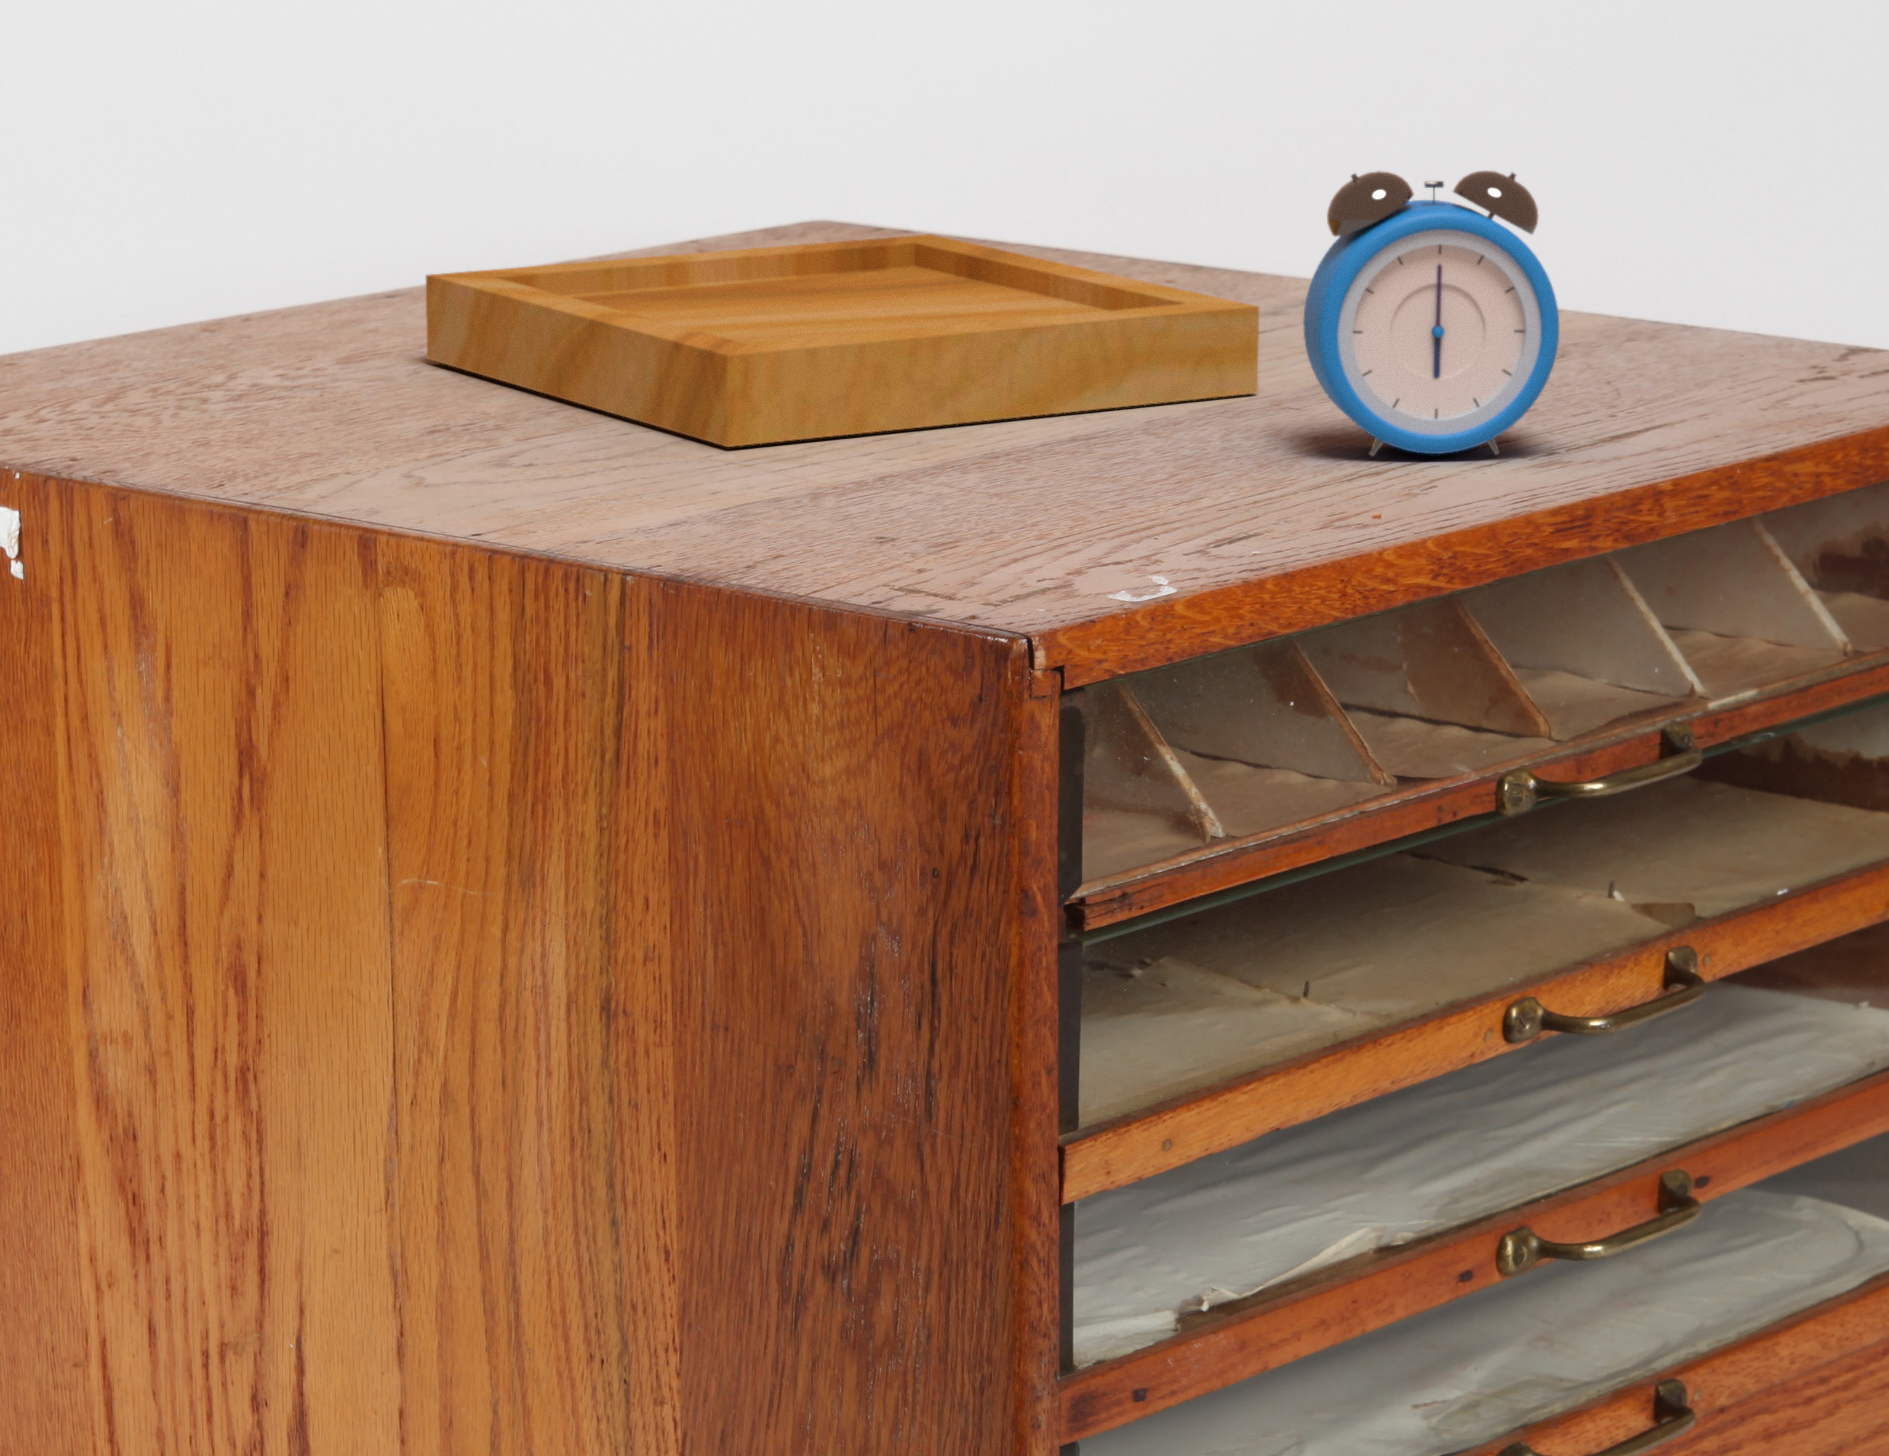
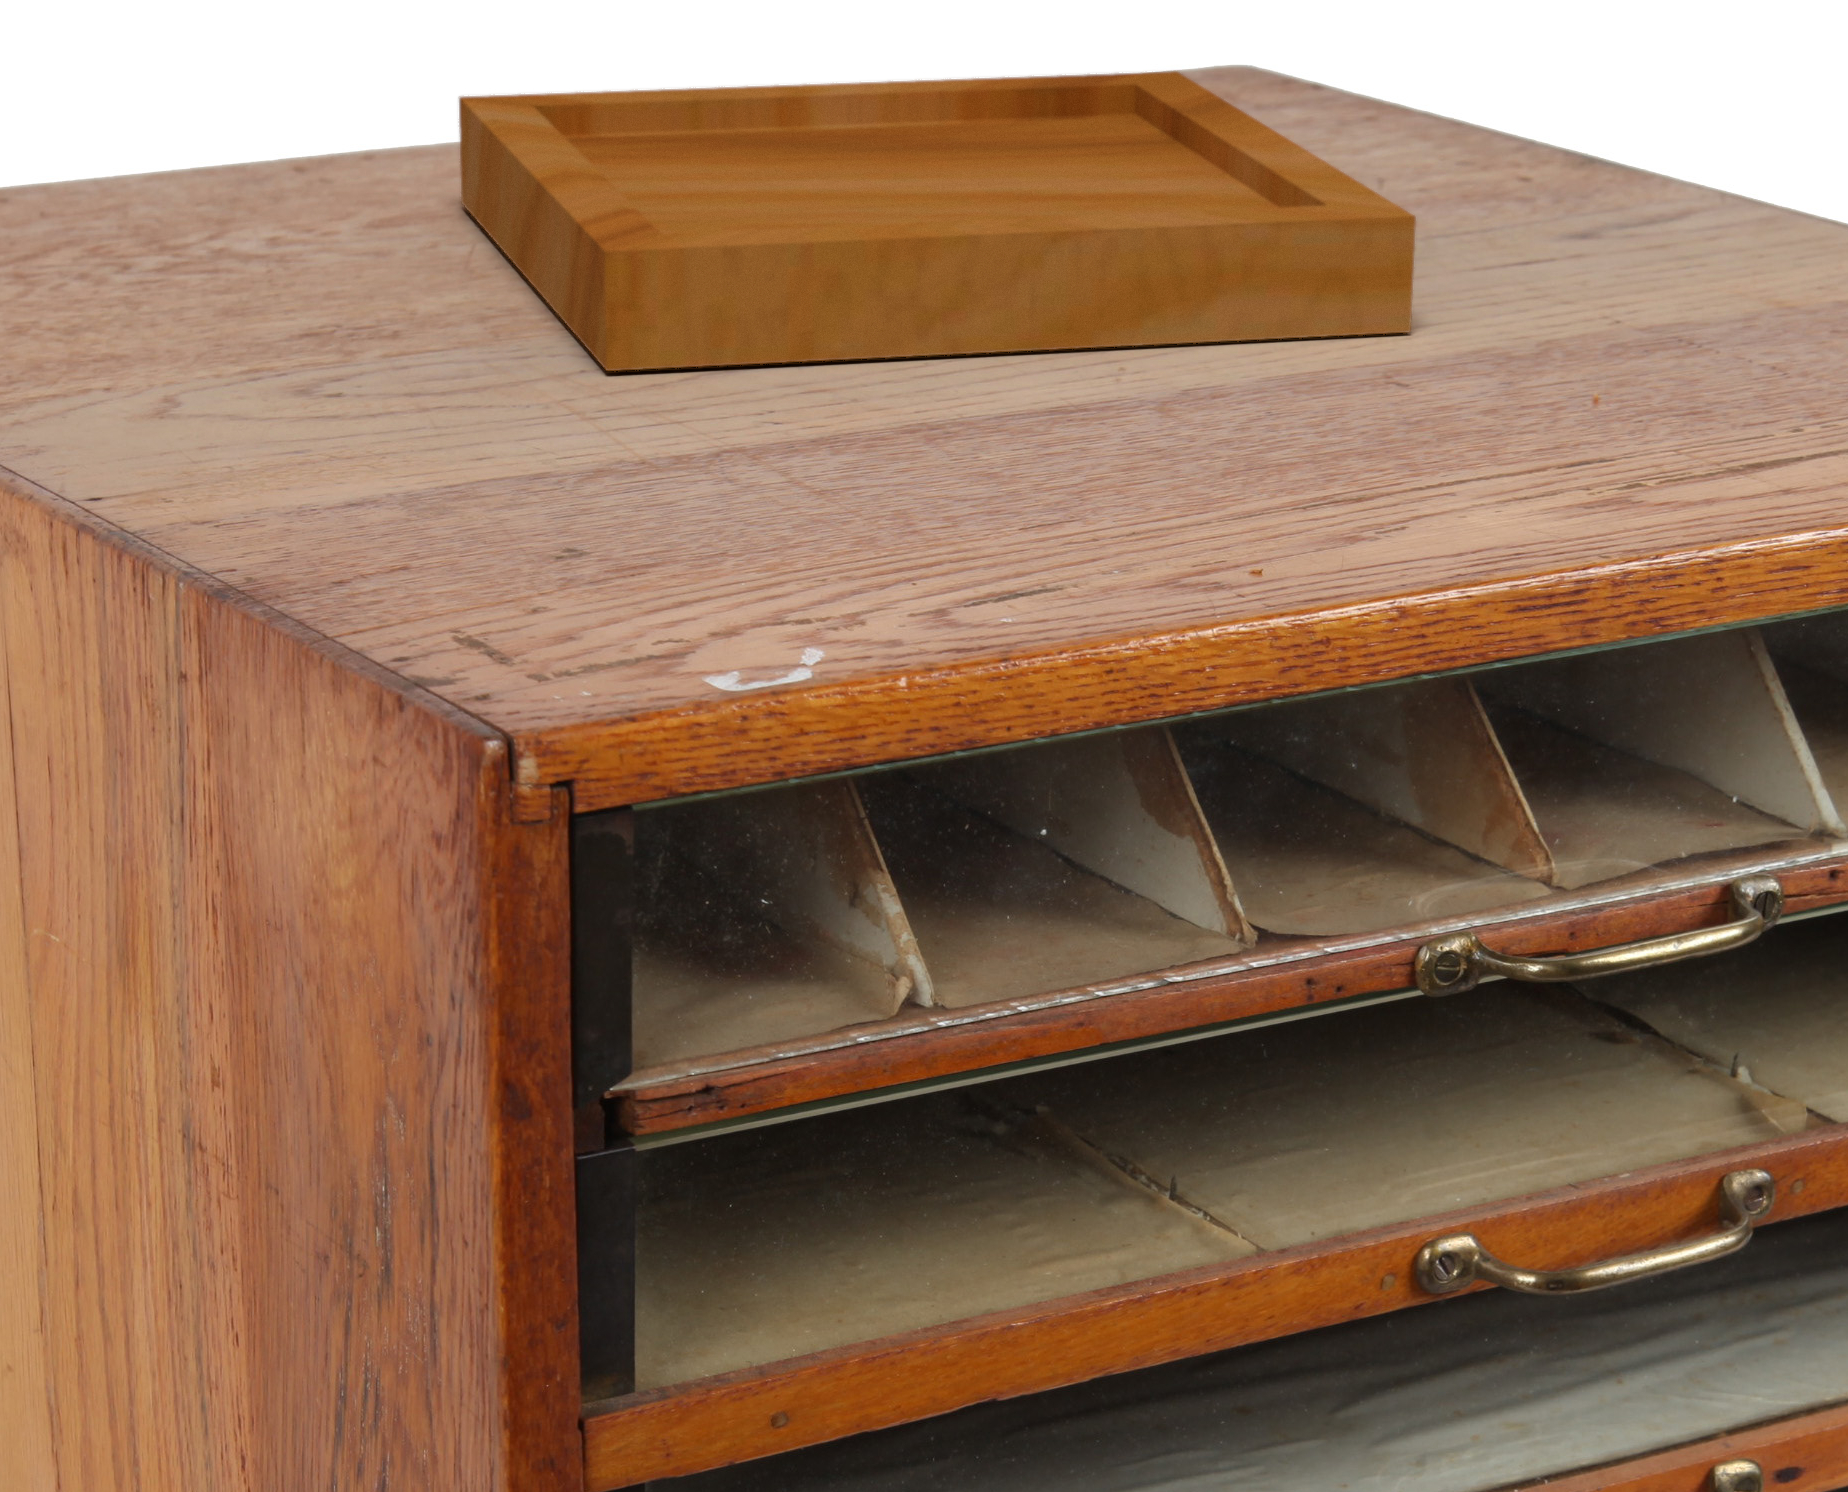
alarm clock: present [1303,171,1559,456] -> none [1336,58,1685,465]

